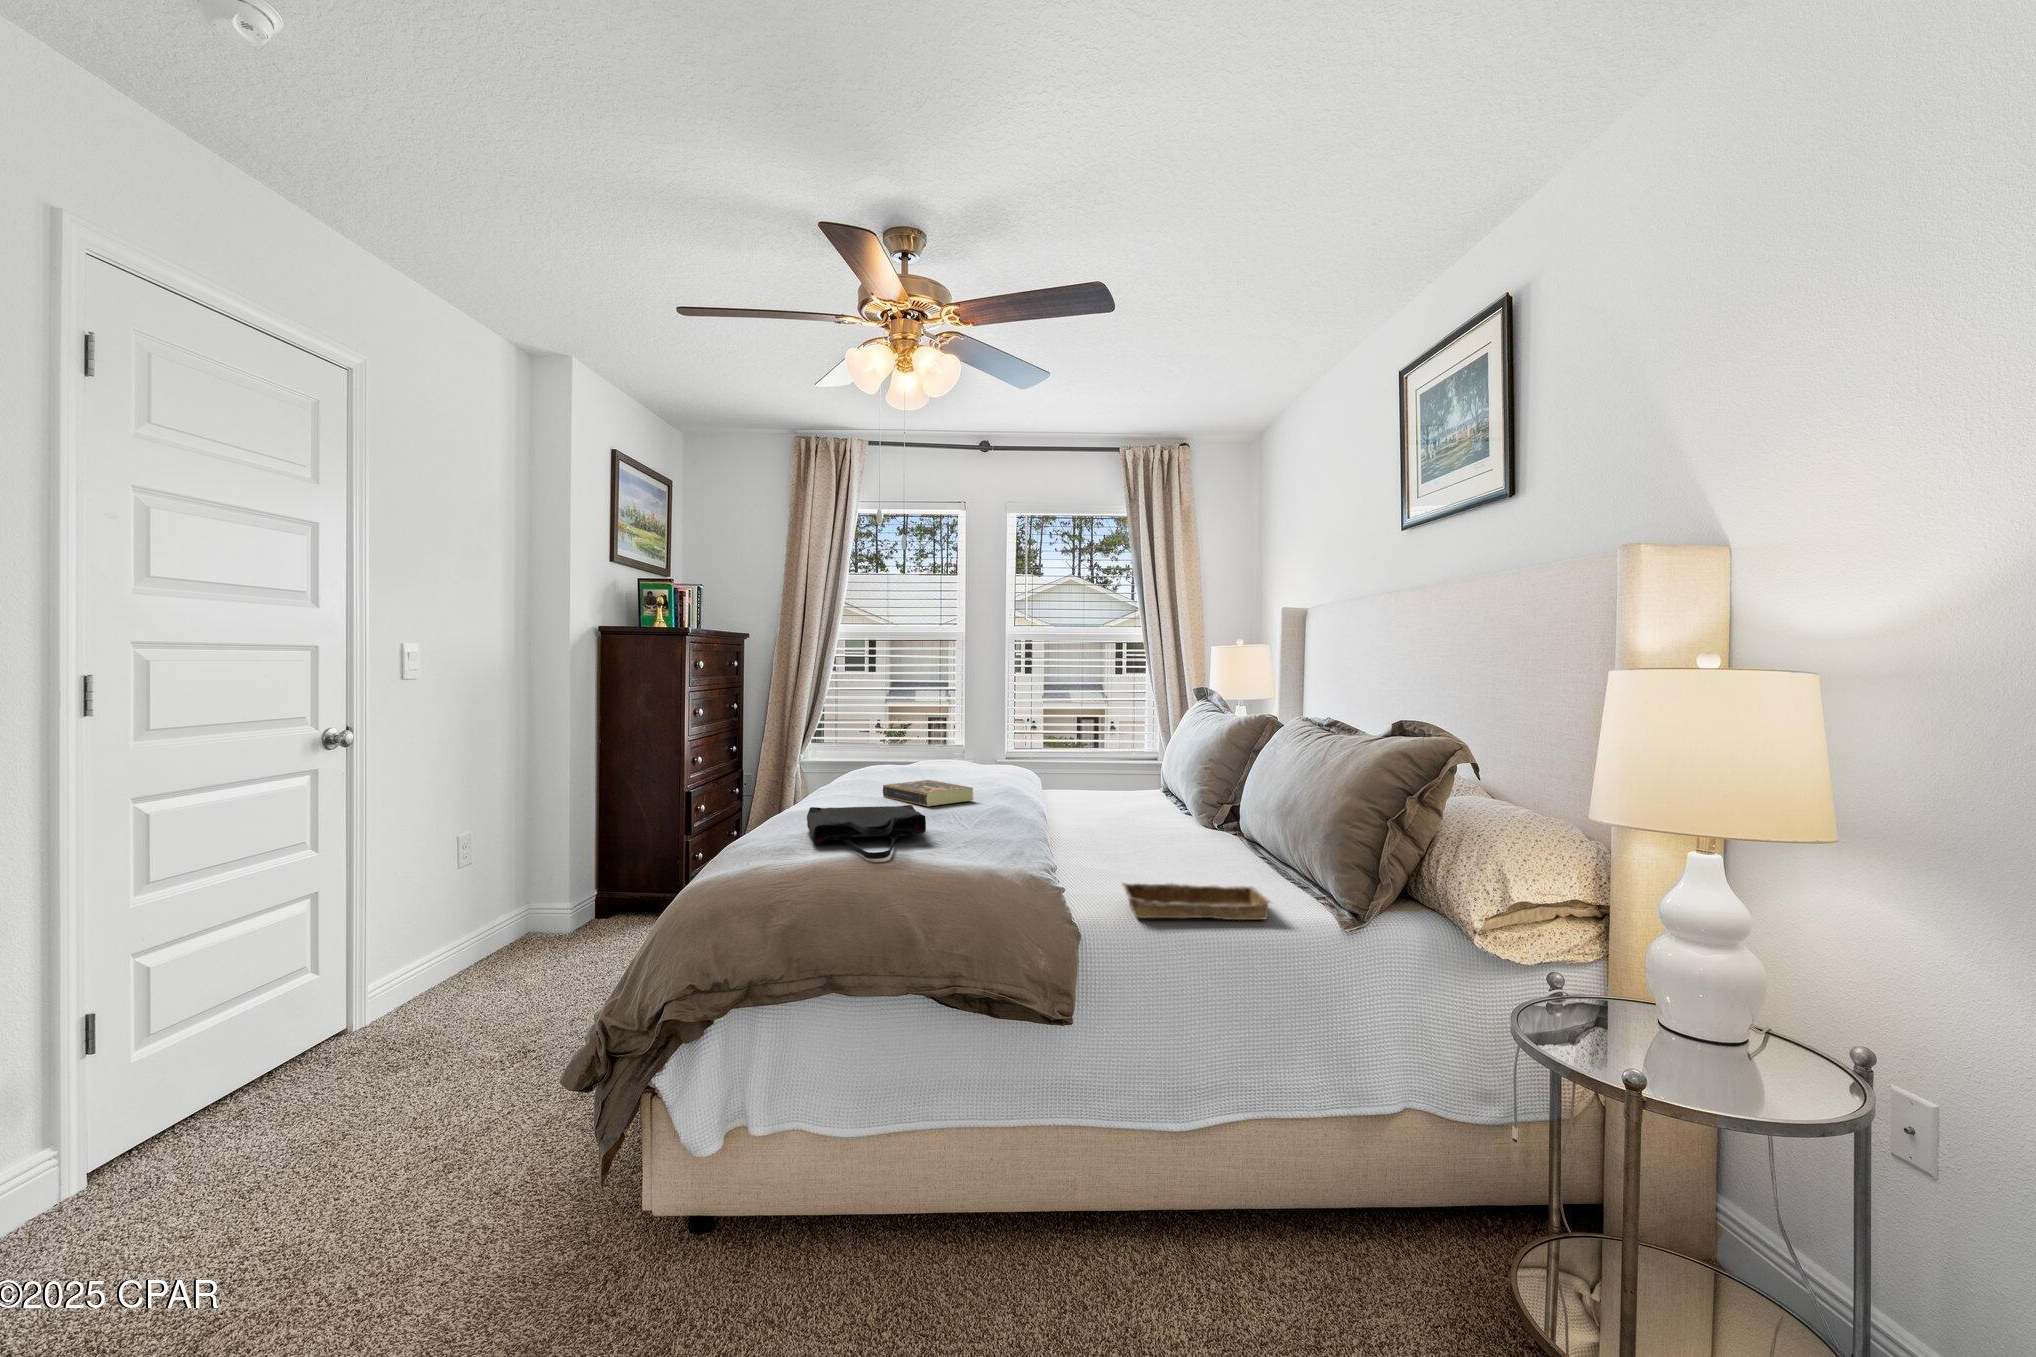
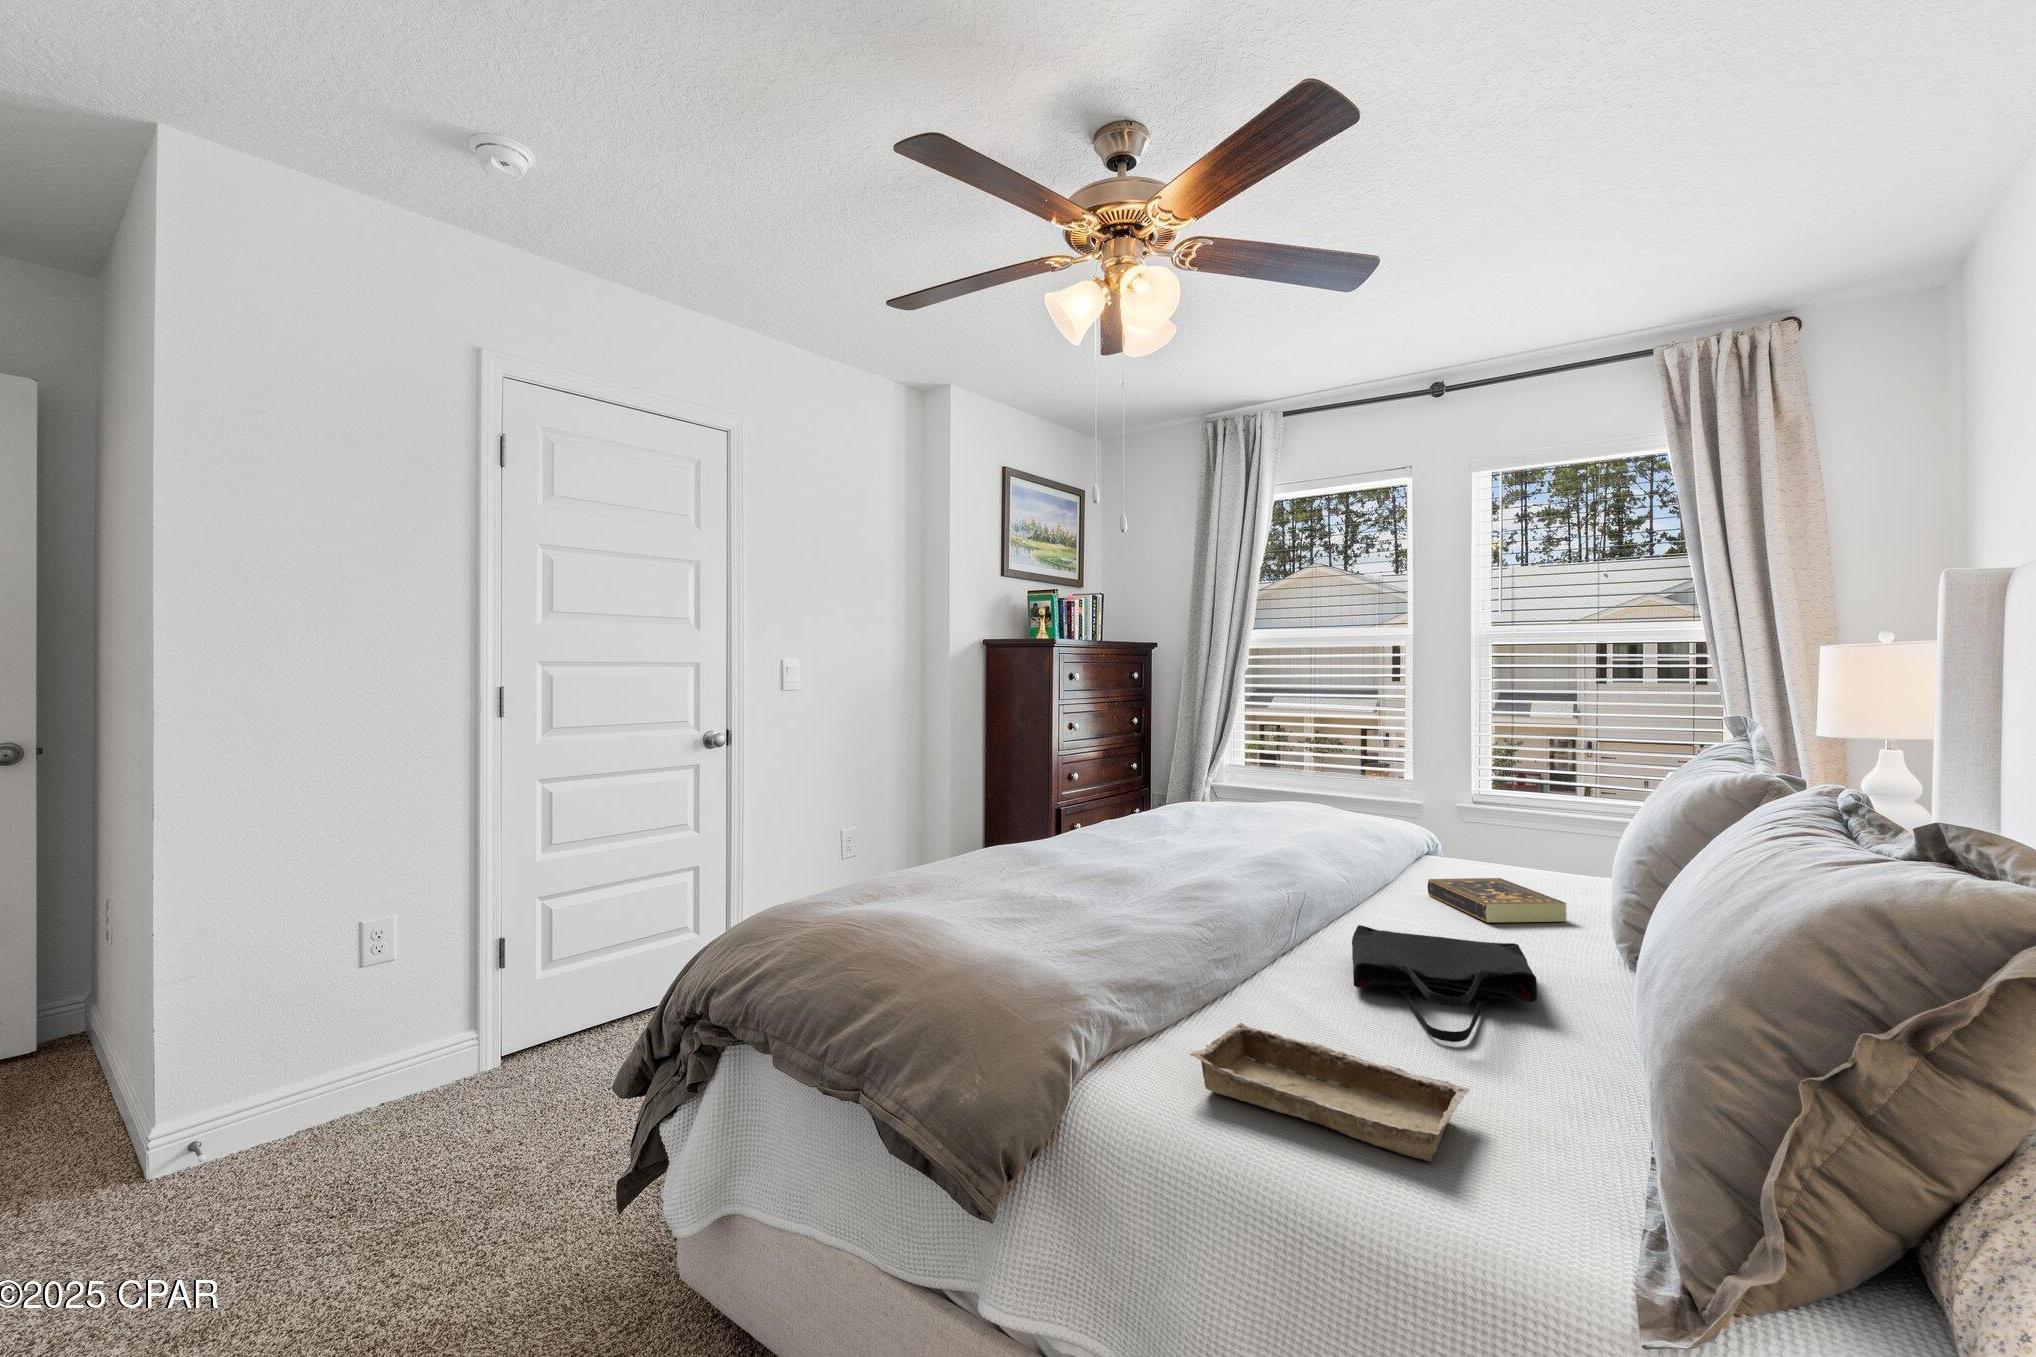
book: present [883,780,973,806] -> present [1428,878,1567,922]
tote bag: present [807,805,926,859] -> present [1352,925,1537,1042]

